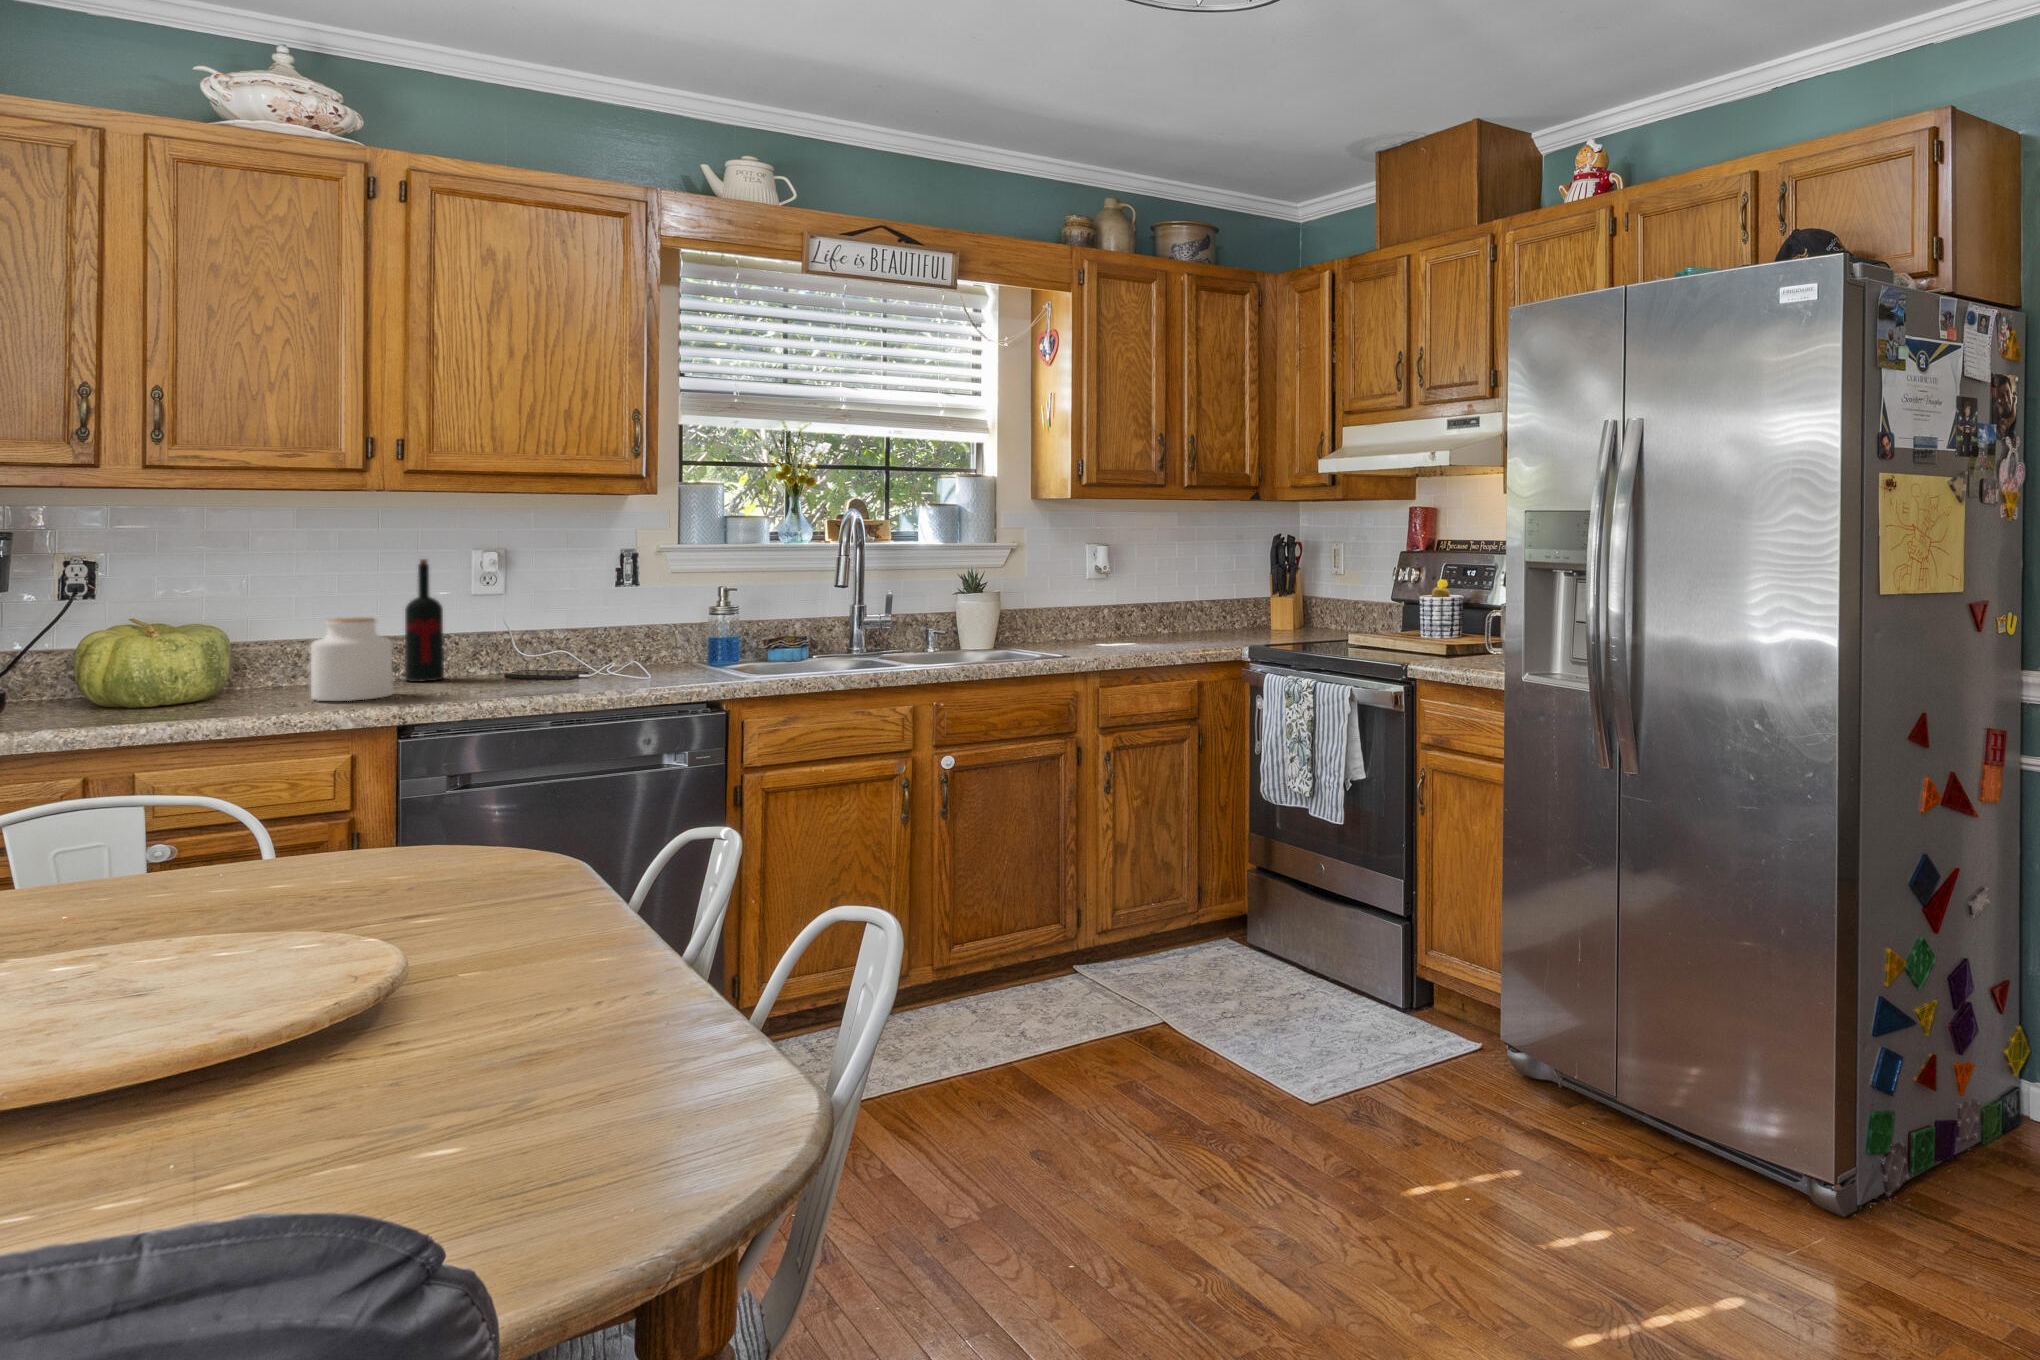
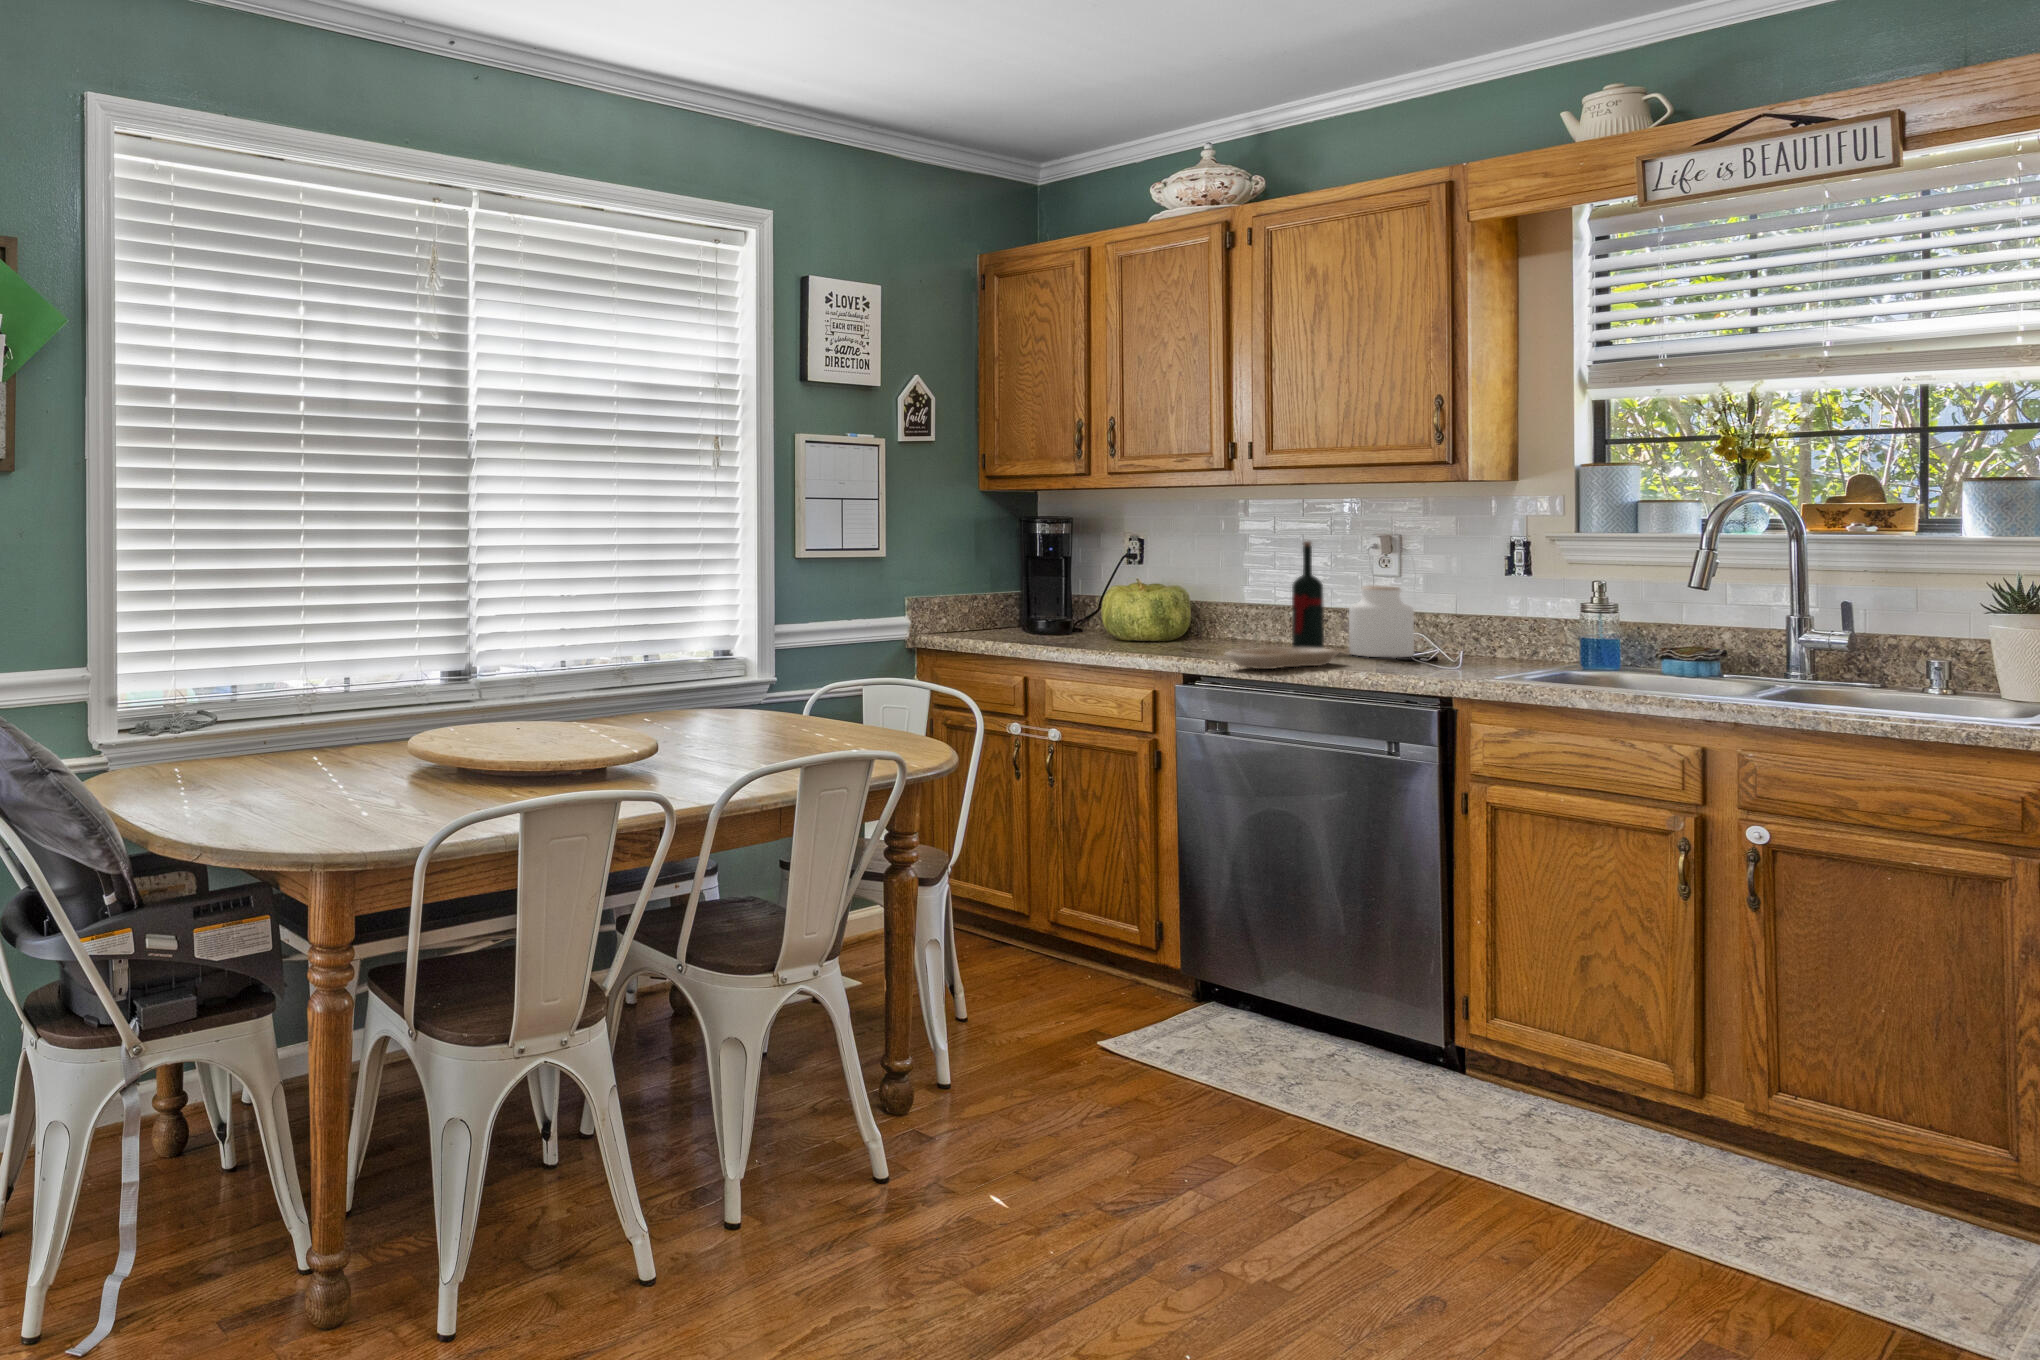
jar: present [311,617,393,701] -> present [1349,586,1414,658]
tray: none [463,674,543,704] -> present [1226,648,1339,669]

